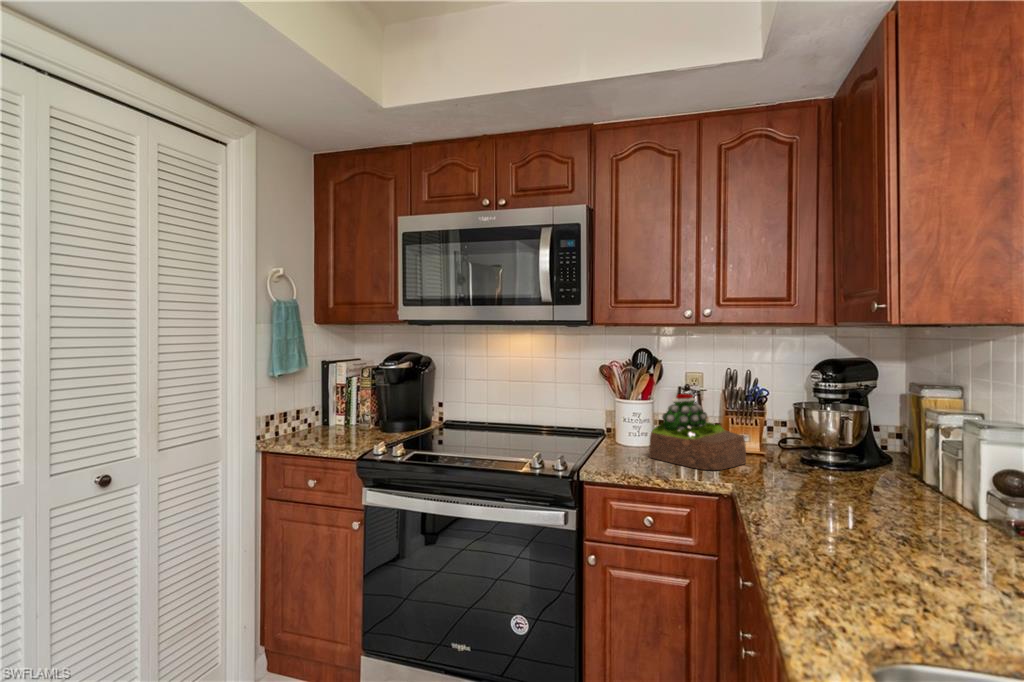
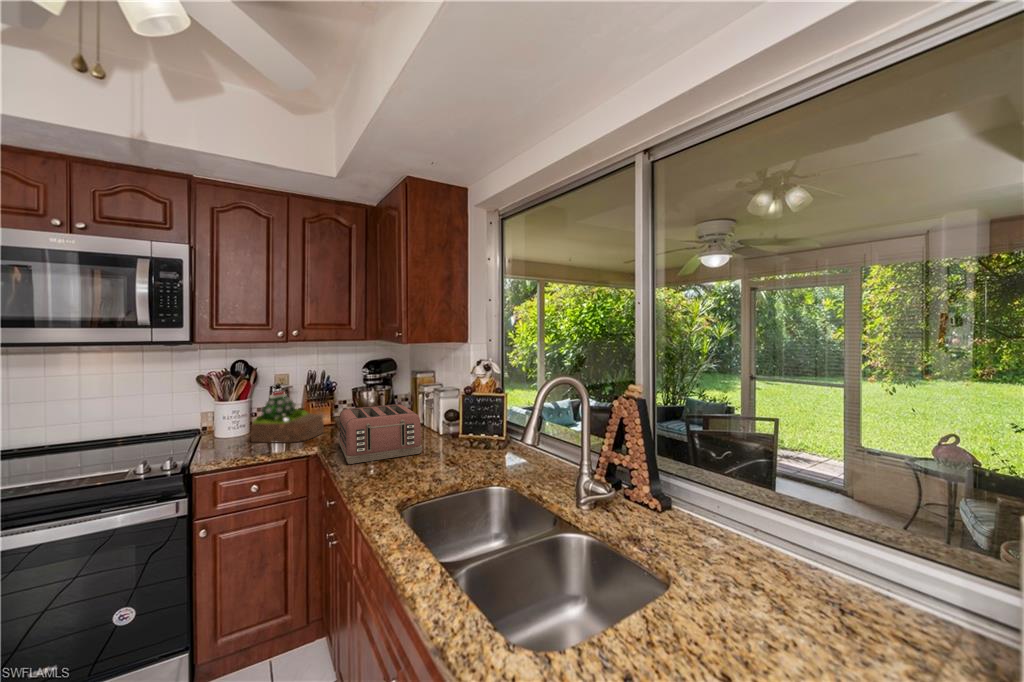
toaster: none [766,432,934,546] -> present [339,404,422,464]

